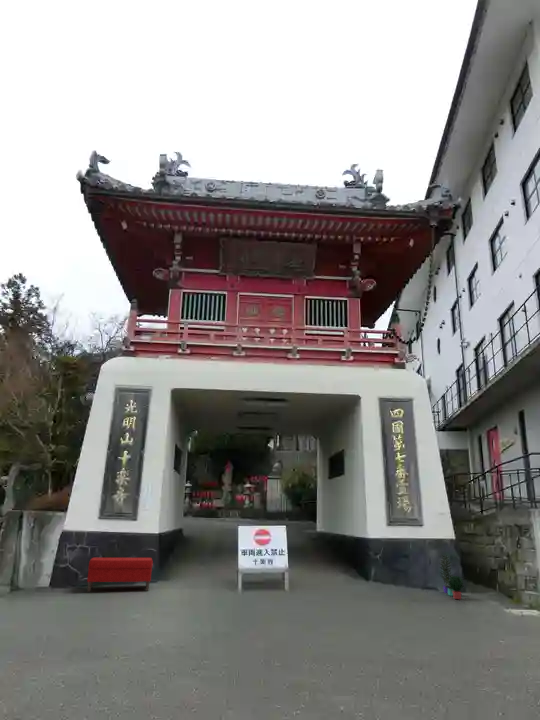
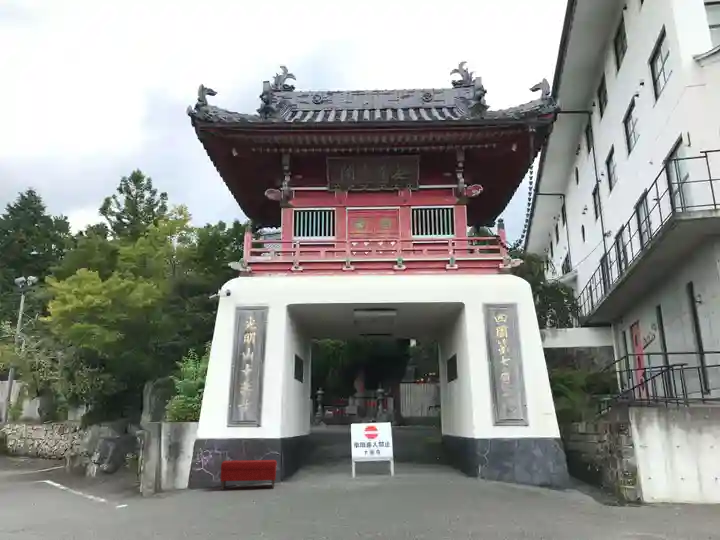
potted plant: present [441,556,464,599] -> none [541,451,561,490]

